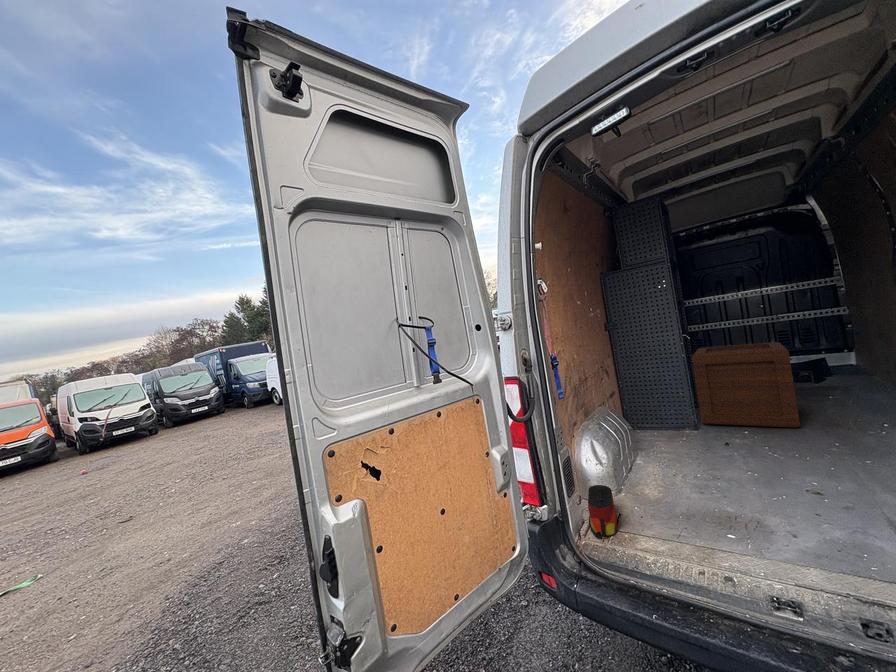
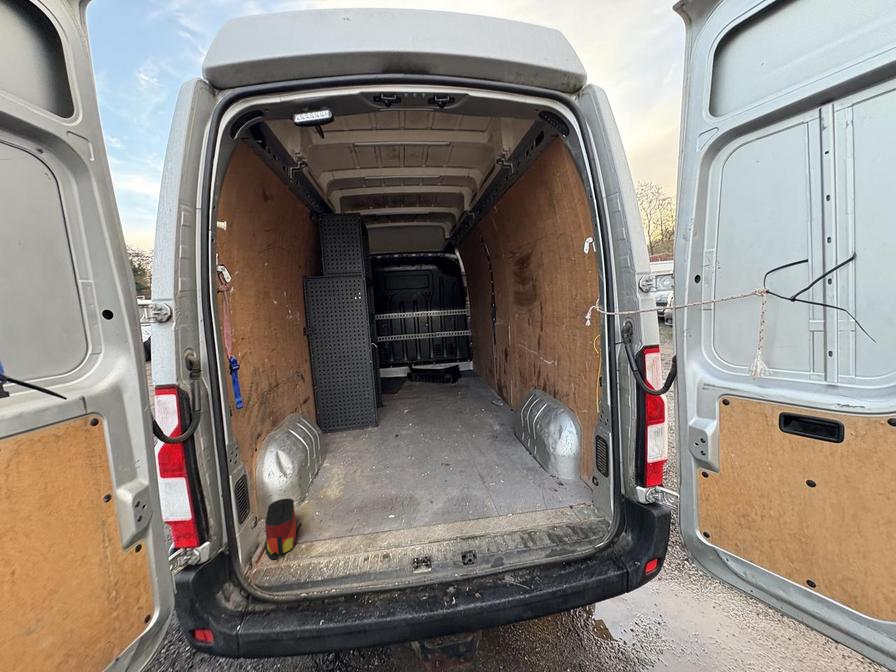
wooden crate: present [692,342,800,427] -> none [377,353,440,421]

